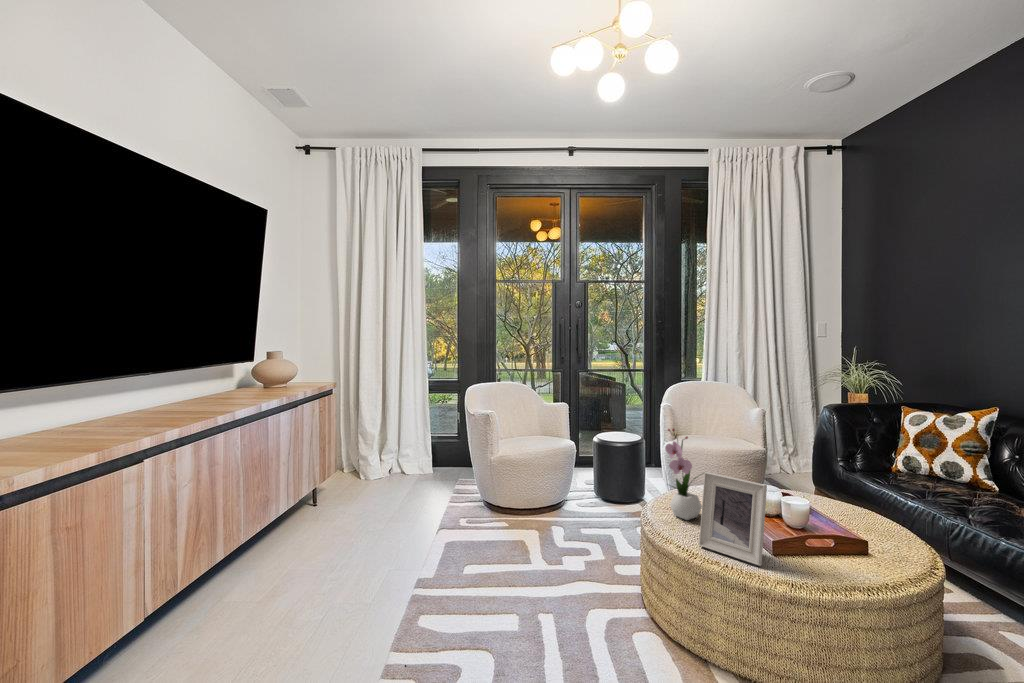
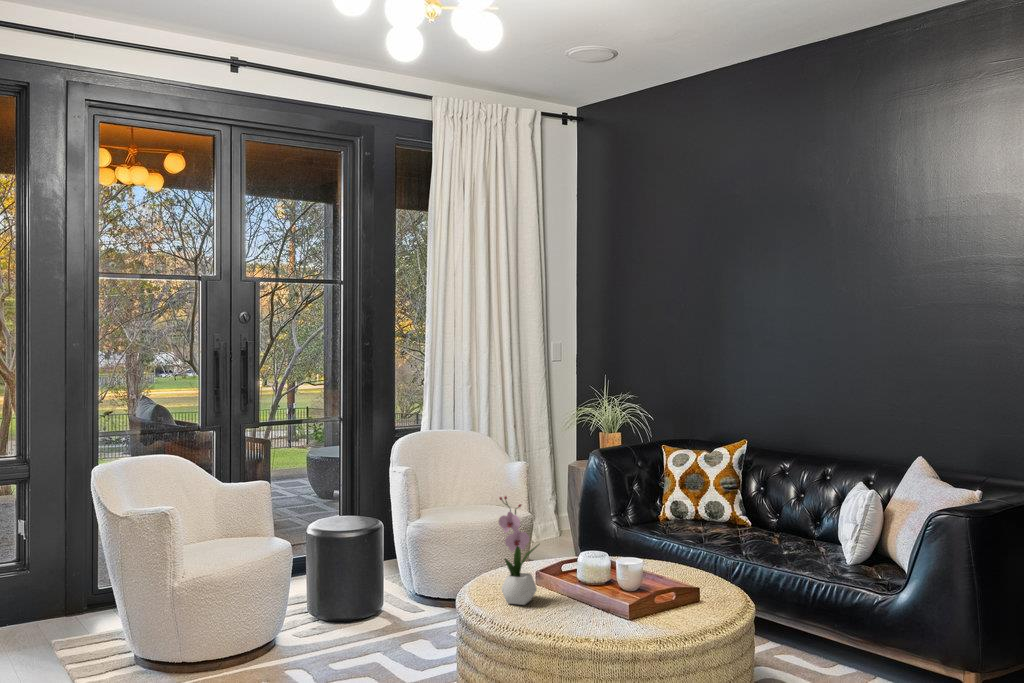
picture frame: present [699,472,767,566] -> none [558,541,627,632]

